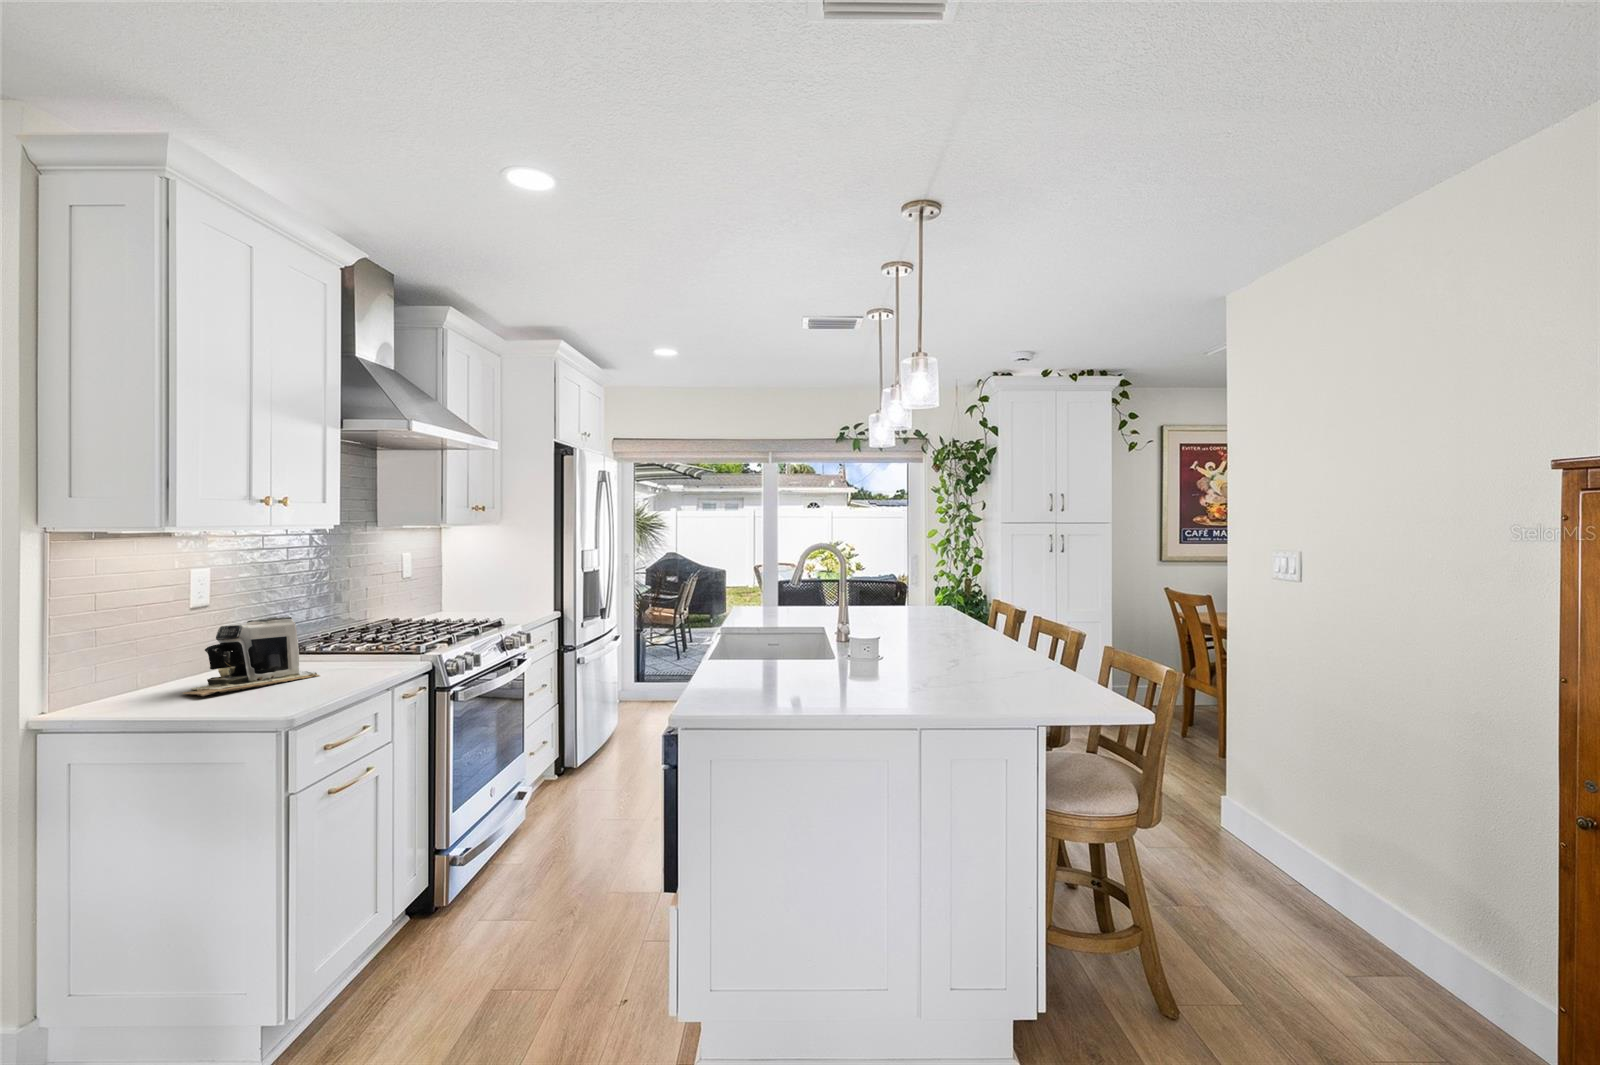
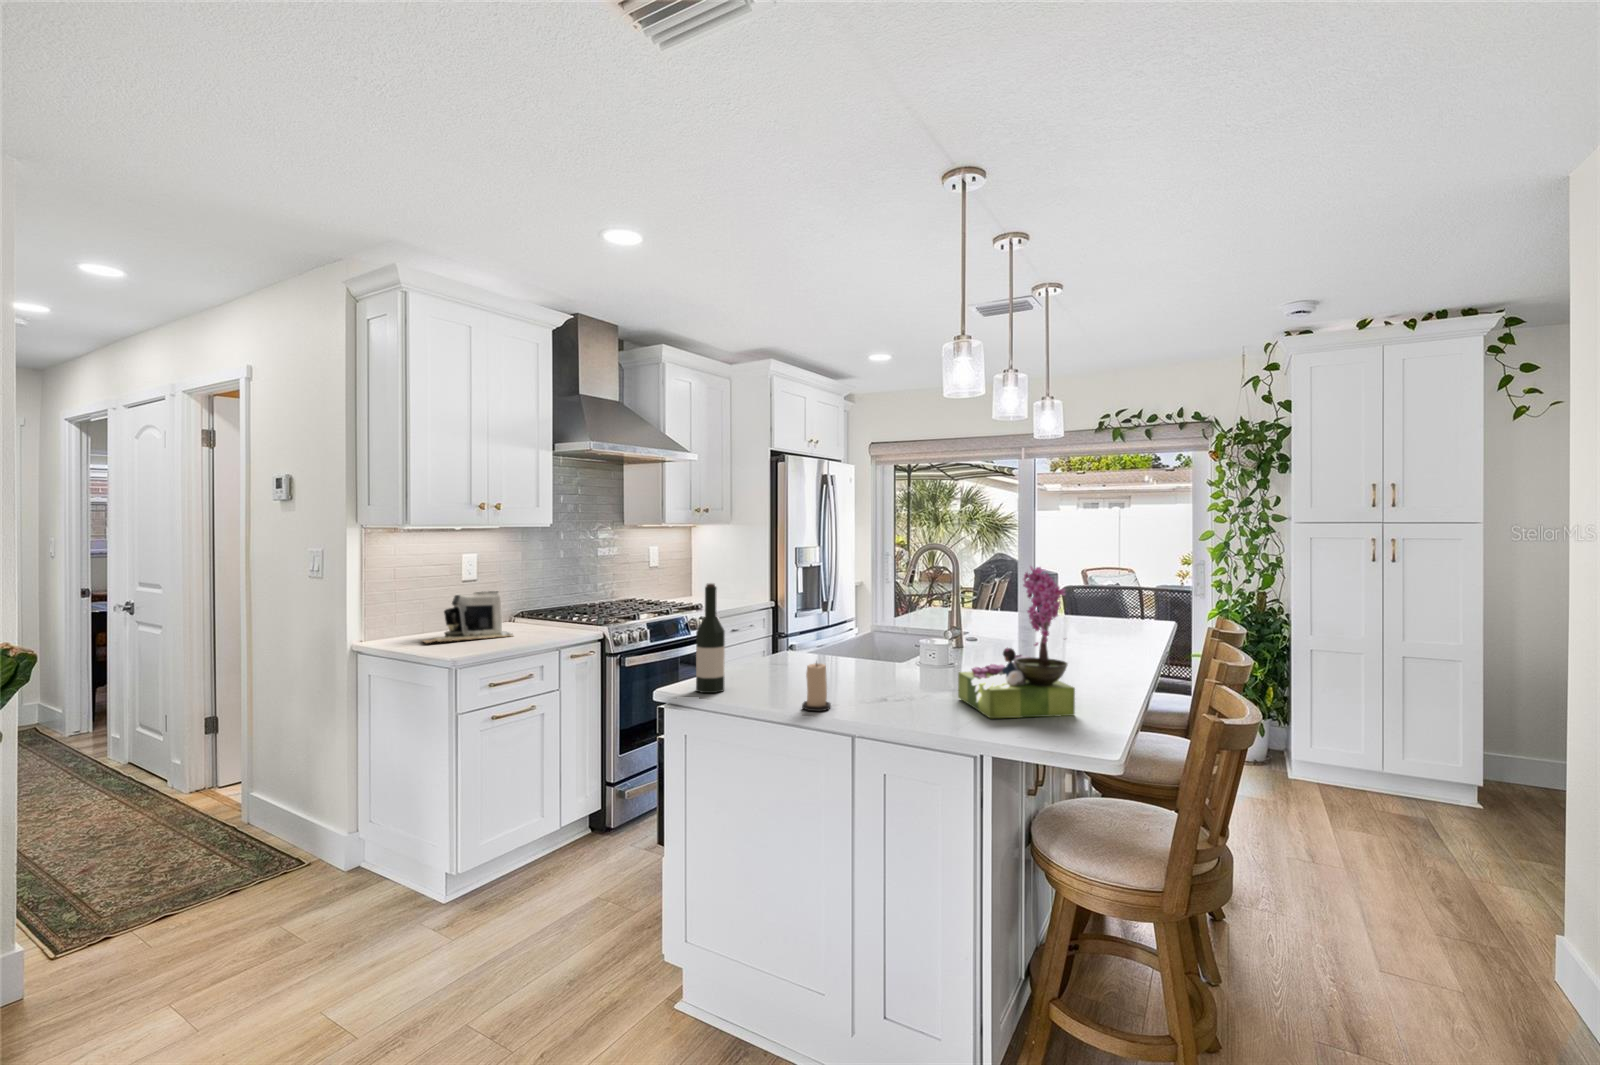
flower arrangement: none [960,559,1065,693] -> present [958,567,1075,718]
wine bottle: none [713,589,745,706] -> present [696,583,725,693]
candle: none [855,657,884,707] -> present [802,662,831,711]

